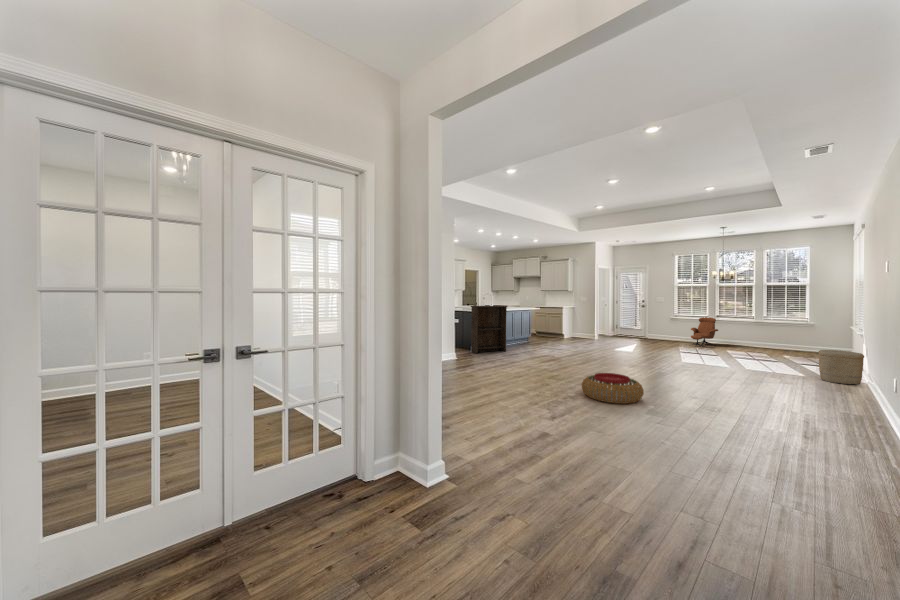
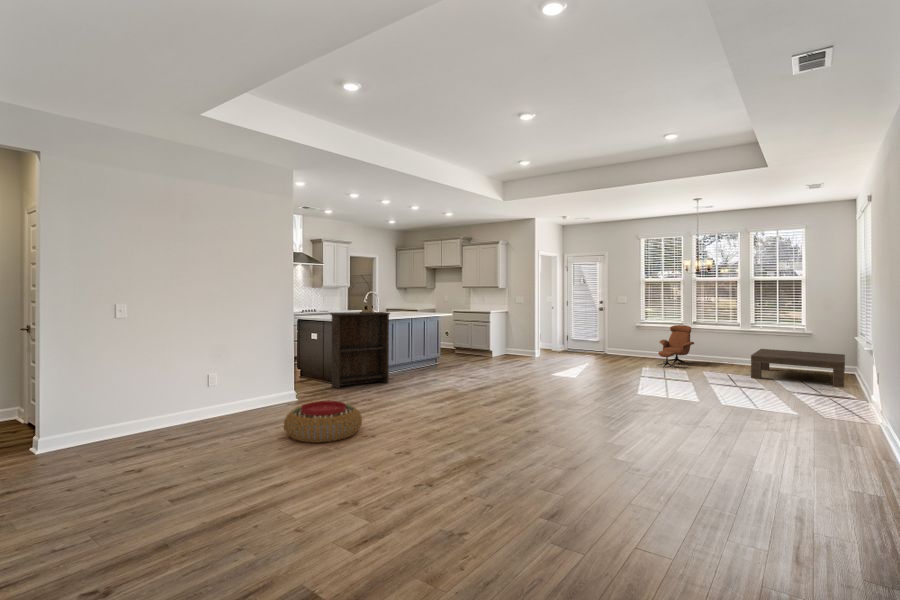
coffee table: none [765,335,842,362] -> present [751,349,845,387]
woven basket: present [818,350,864,384] -> none [815,376,873,428]
pouf: present [582,373,644,404] -> present [284,401,362,442]

